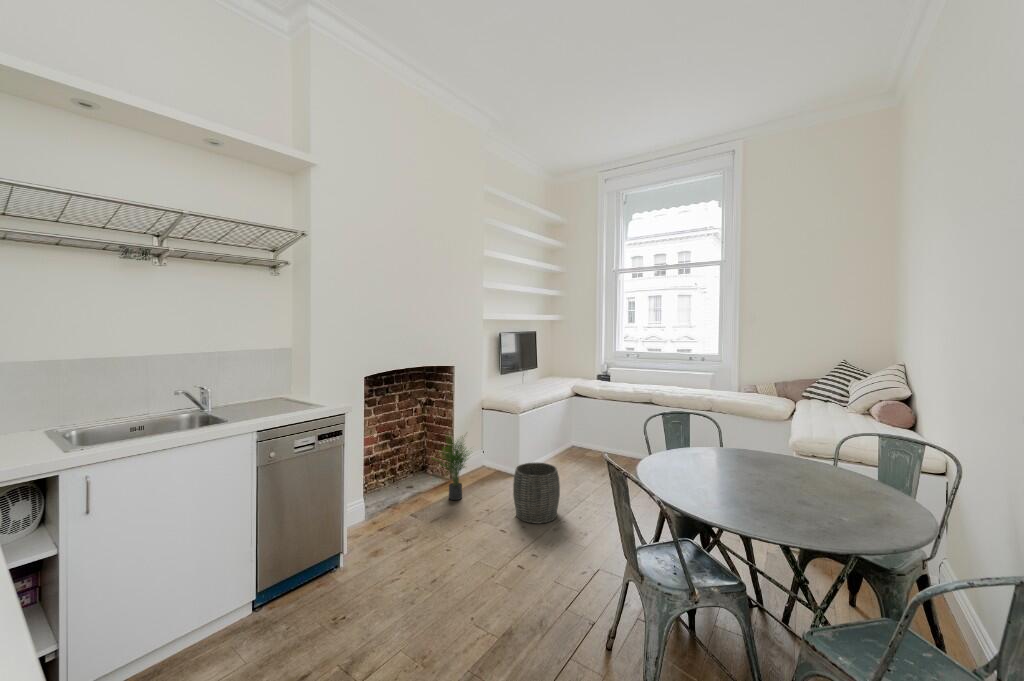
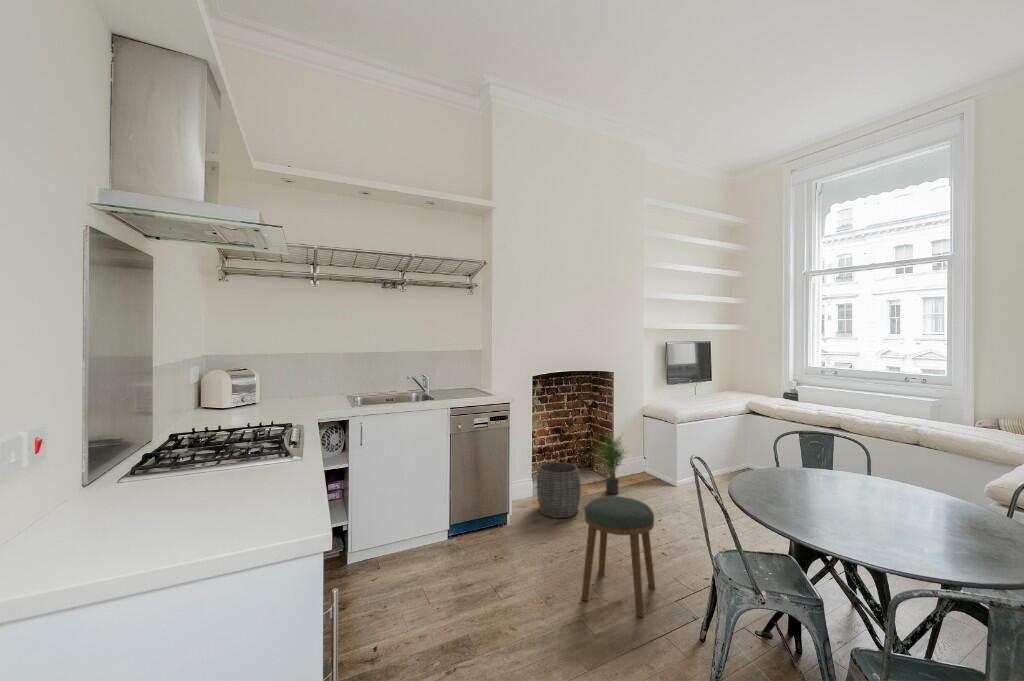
woven basket: present [513,462,560,524] -> present [537,462,581,518]
stool: none [455,518,534,657] -> present [582,496,655,617]

